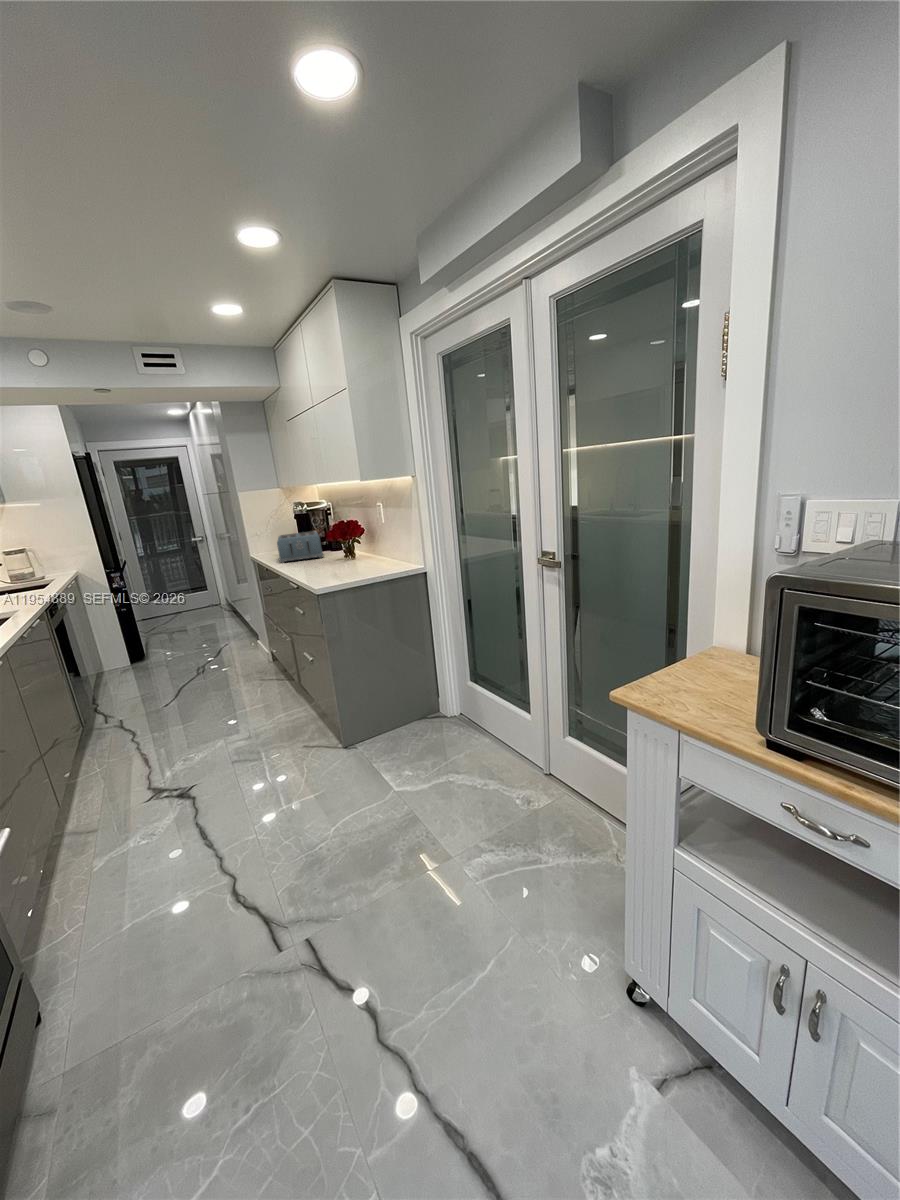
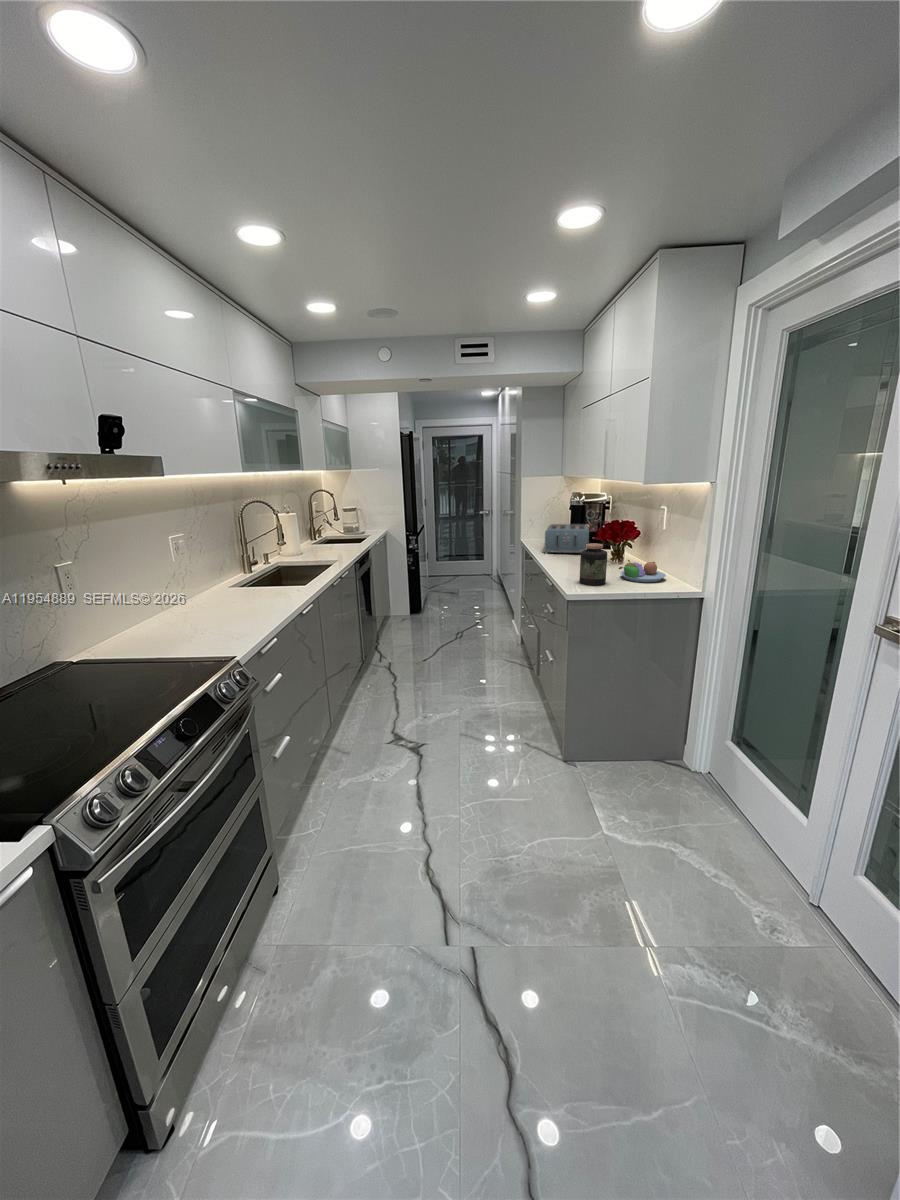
jar: none [319,541,347,580] -> present [579,543,607,585]
fruit bowl: none [355,552,395,570] -> present [619,560,666,582]

